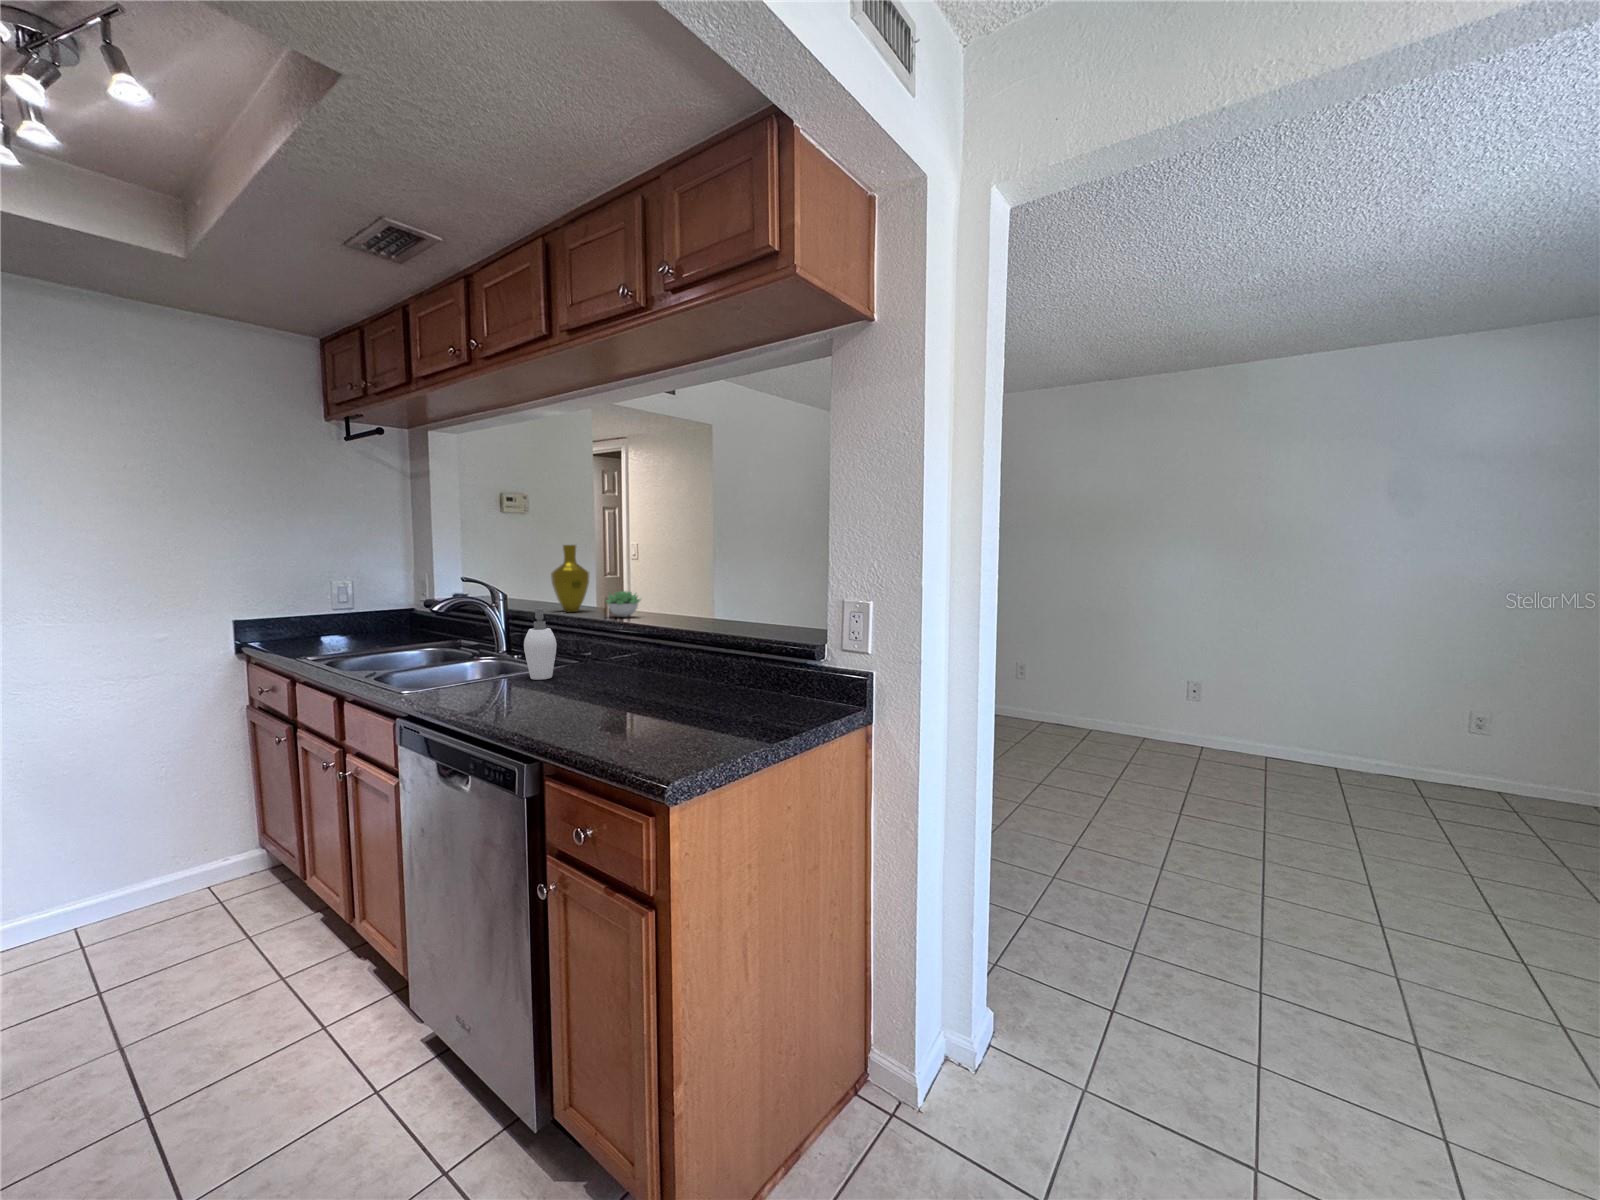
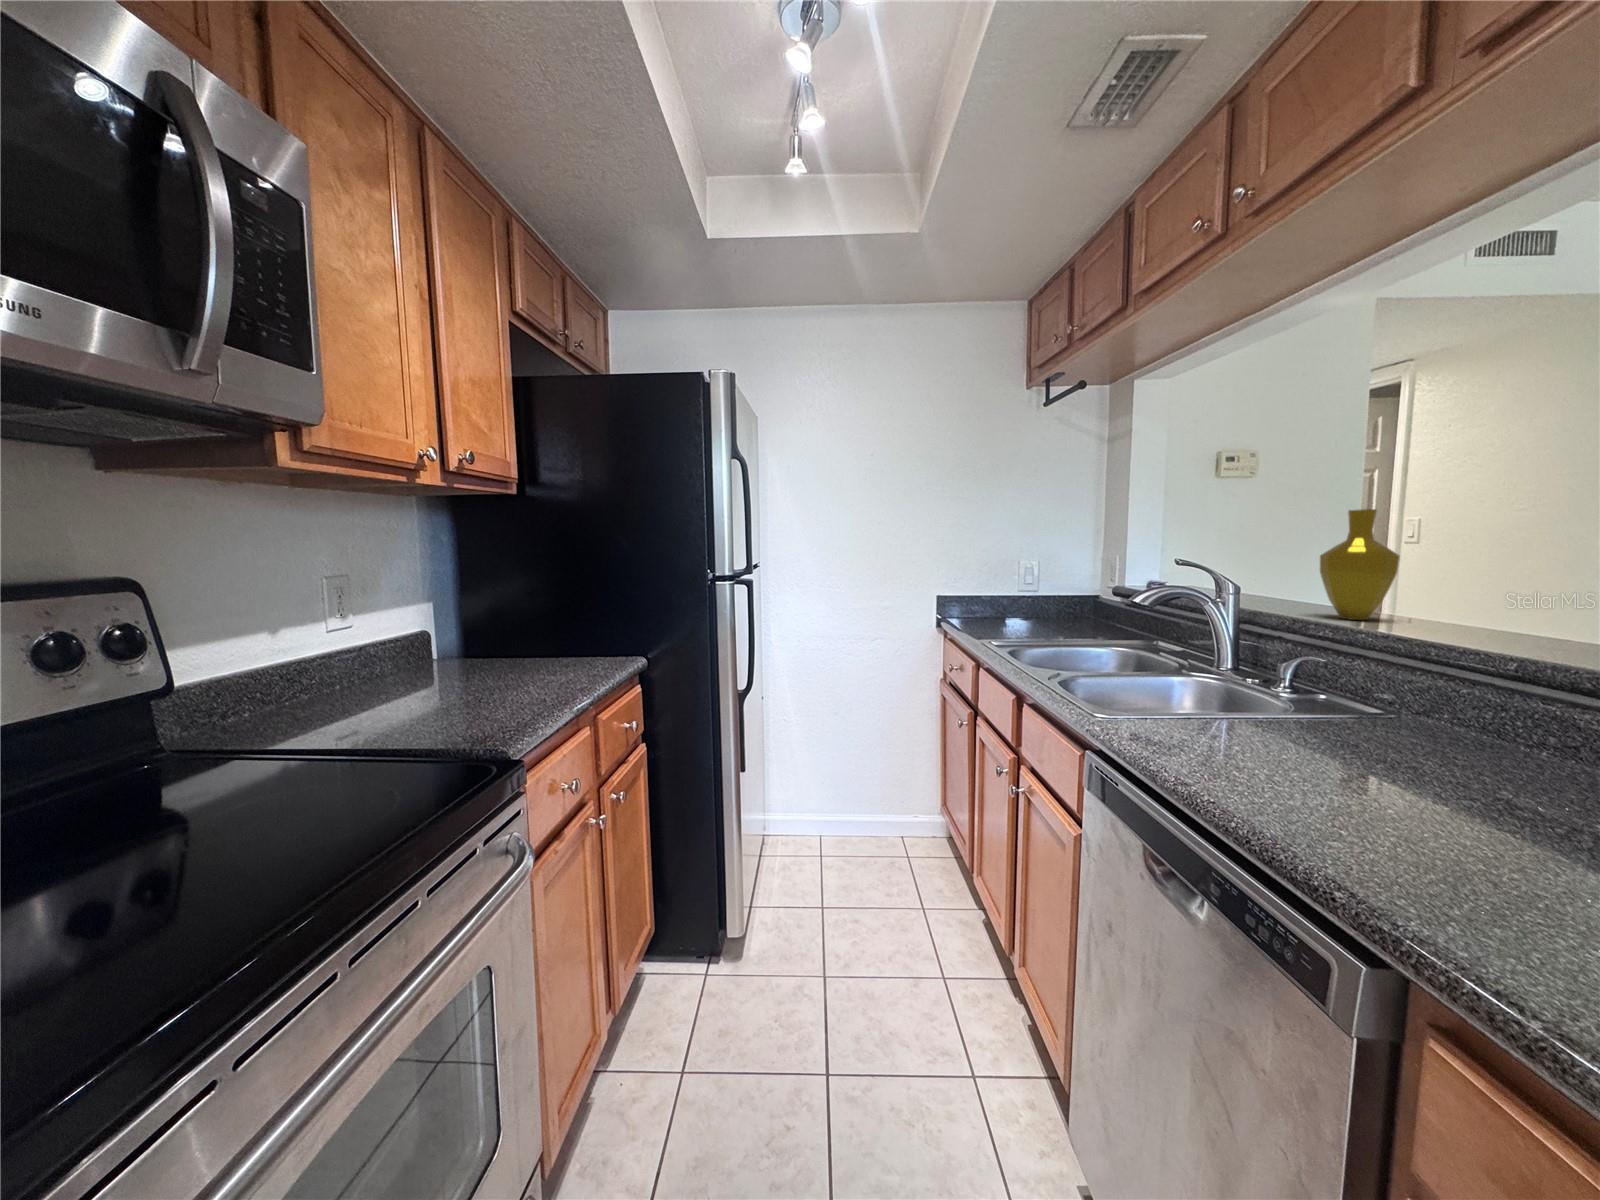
succulent plant: present [606,591,641,617] -> none [1455,591,1560,642]
soap dispenser: present [524,608,559,680] -> none [1301,615,1407,744]

